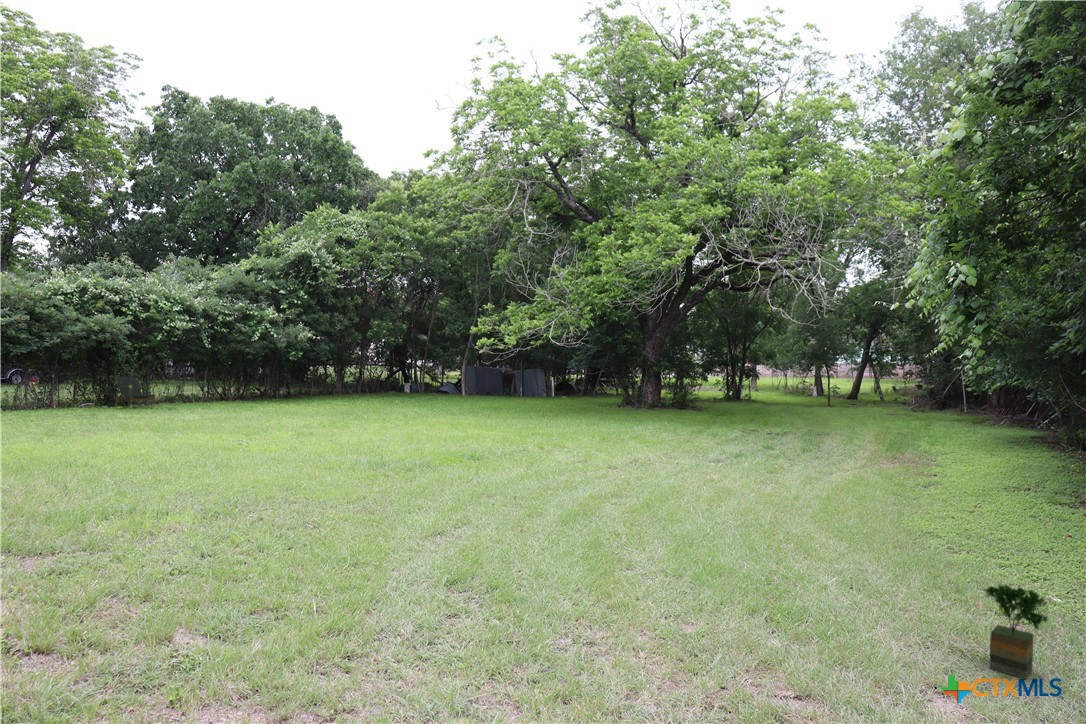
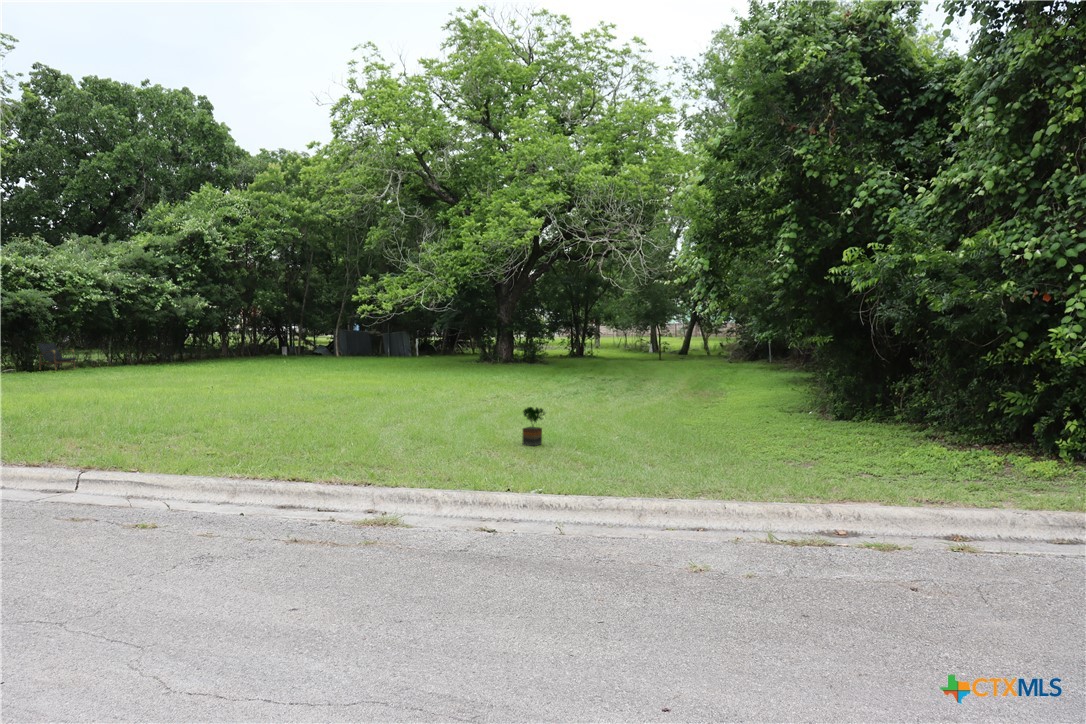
potted tree: present [985,584,1048,679] -> present [523,407,545,446]

